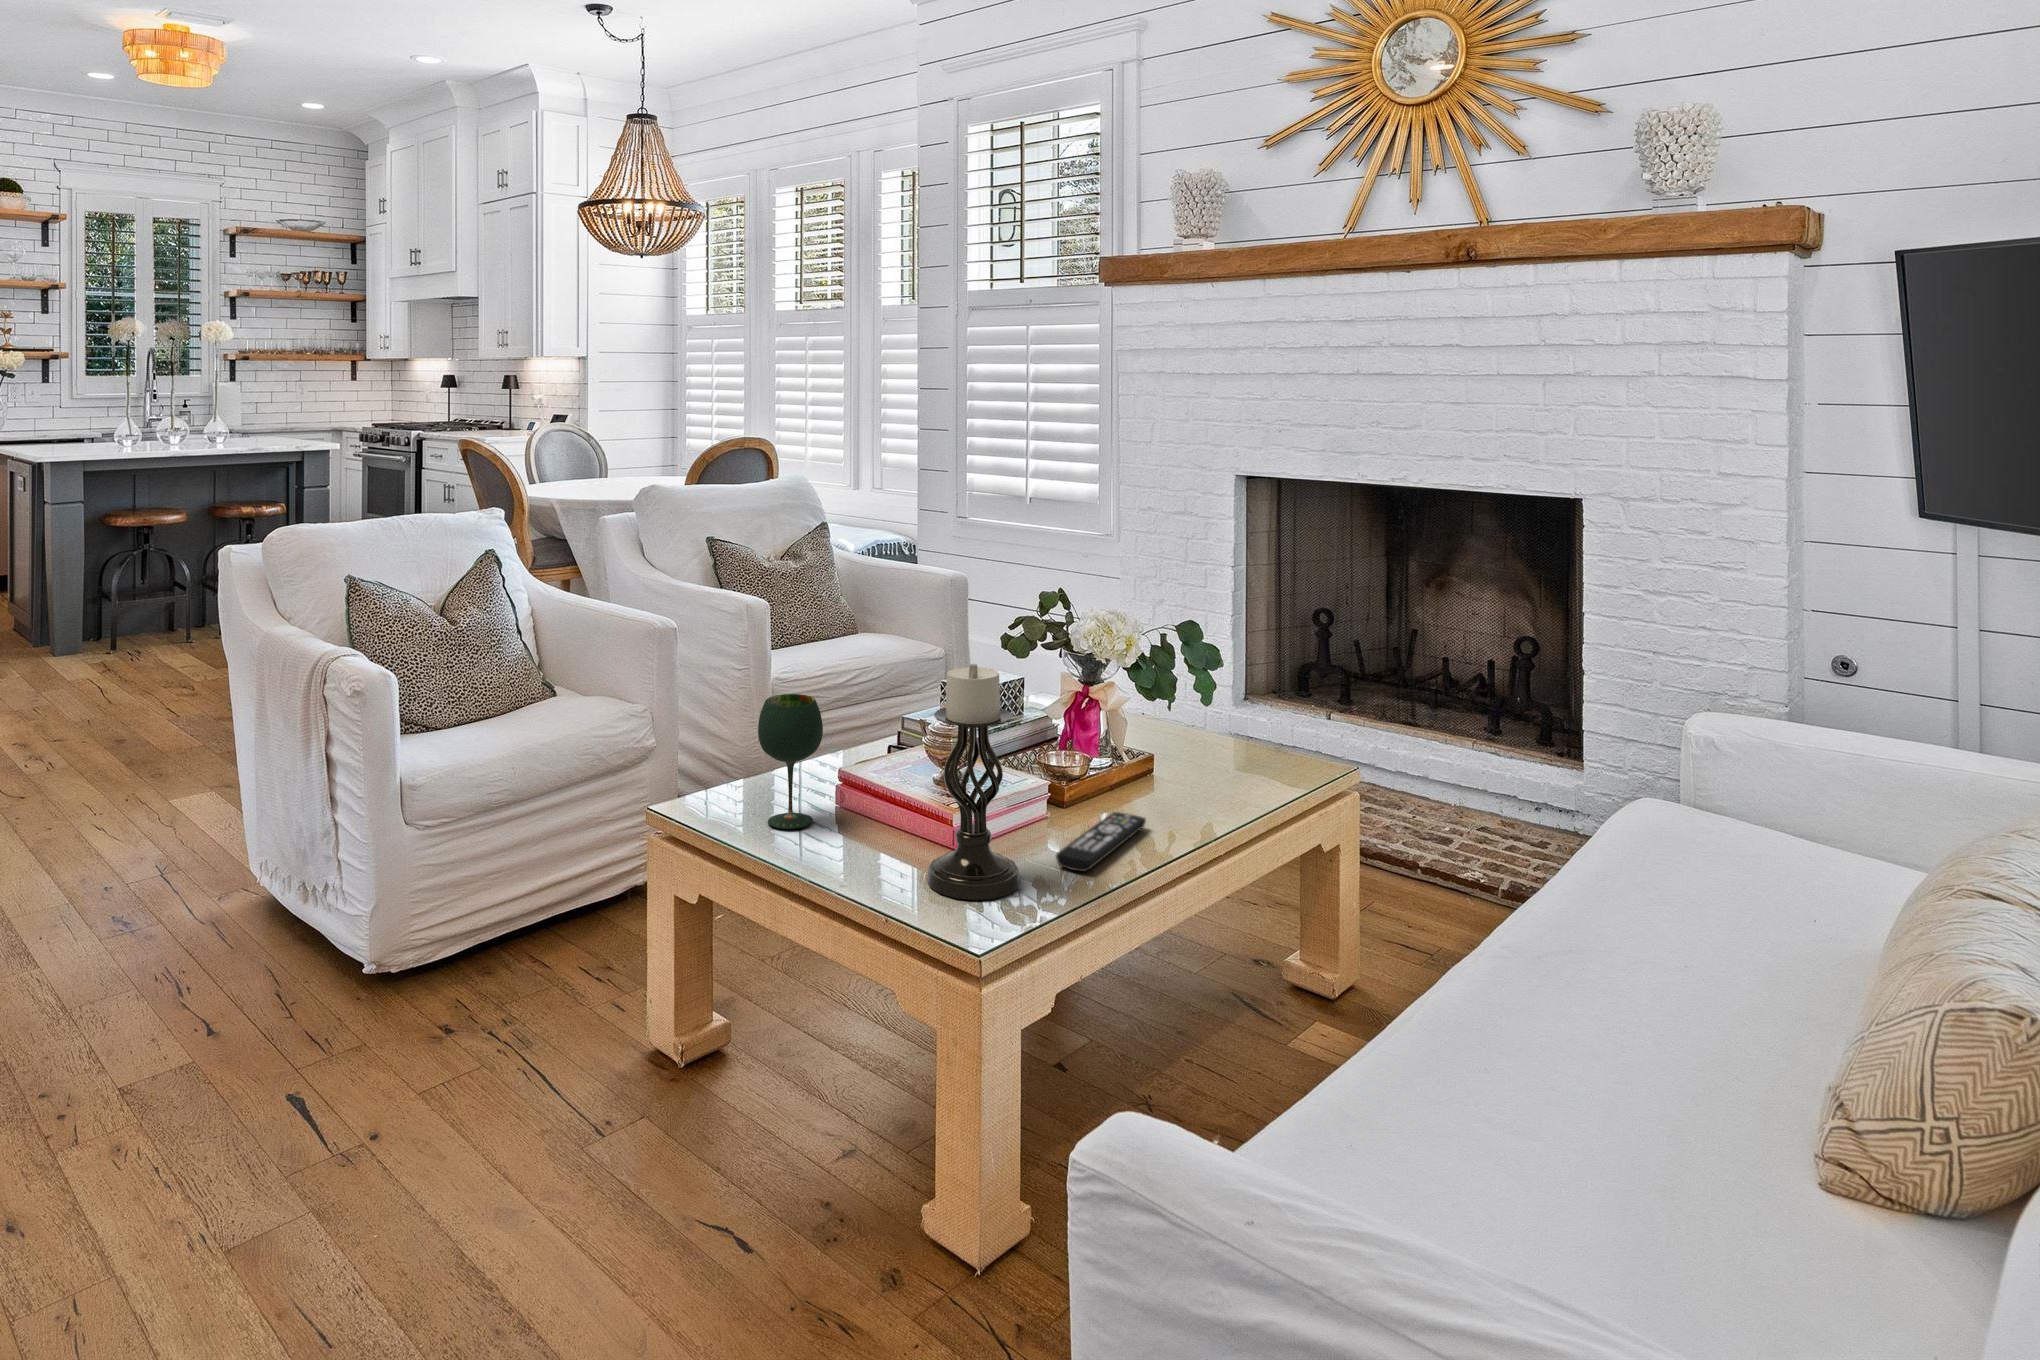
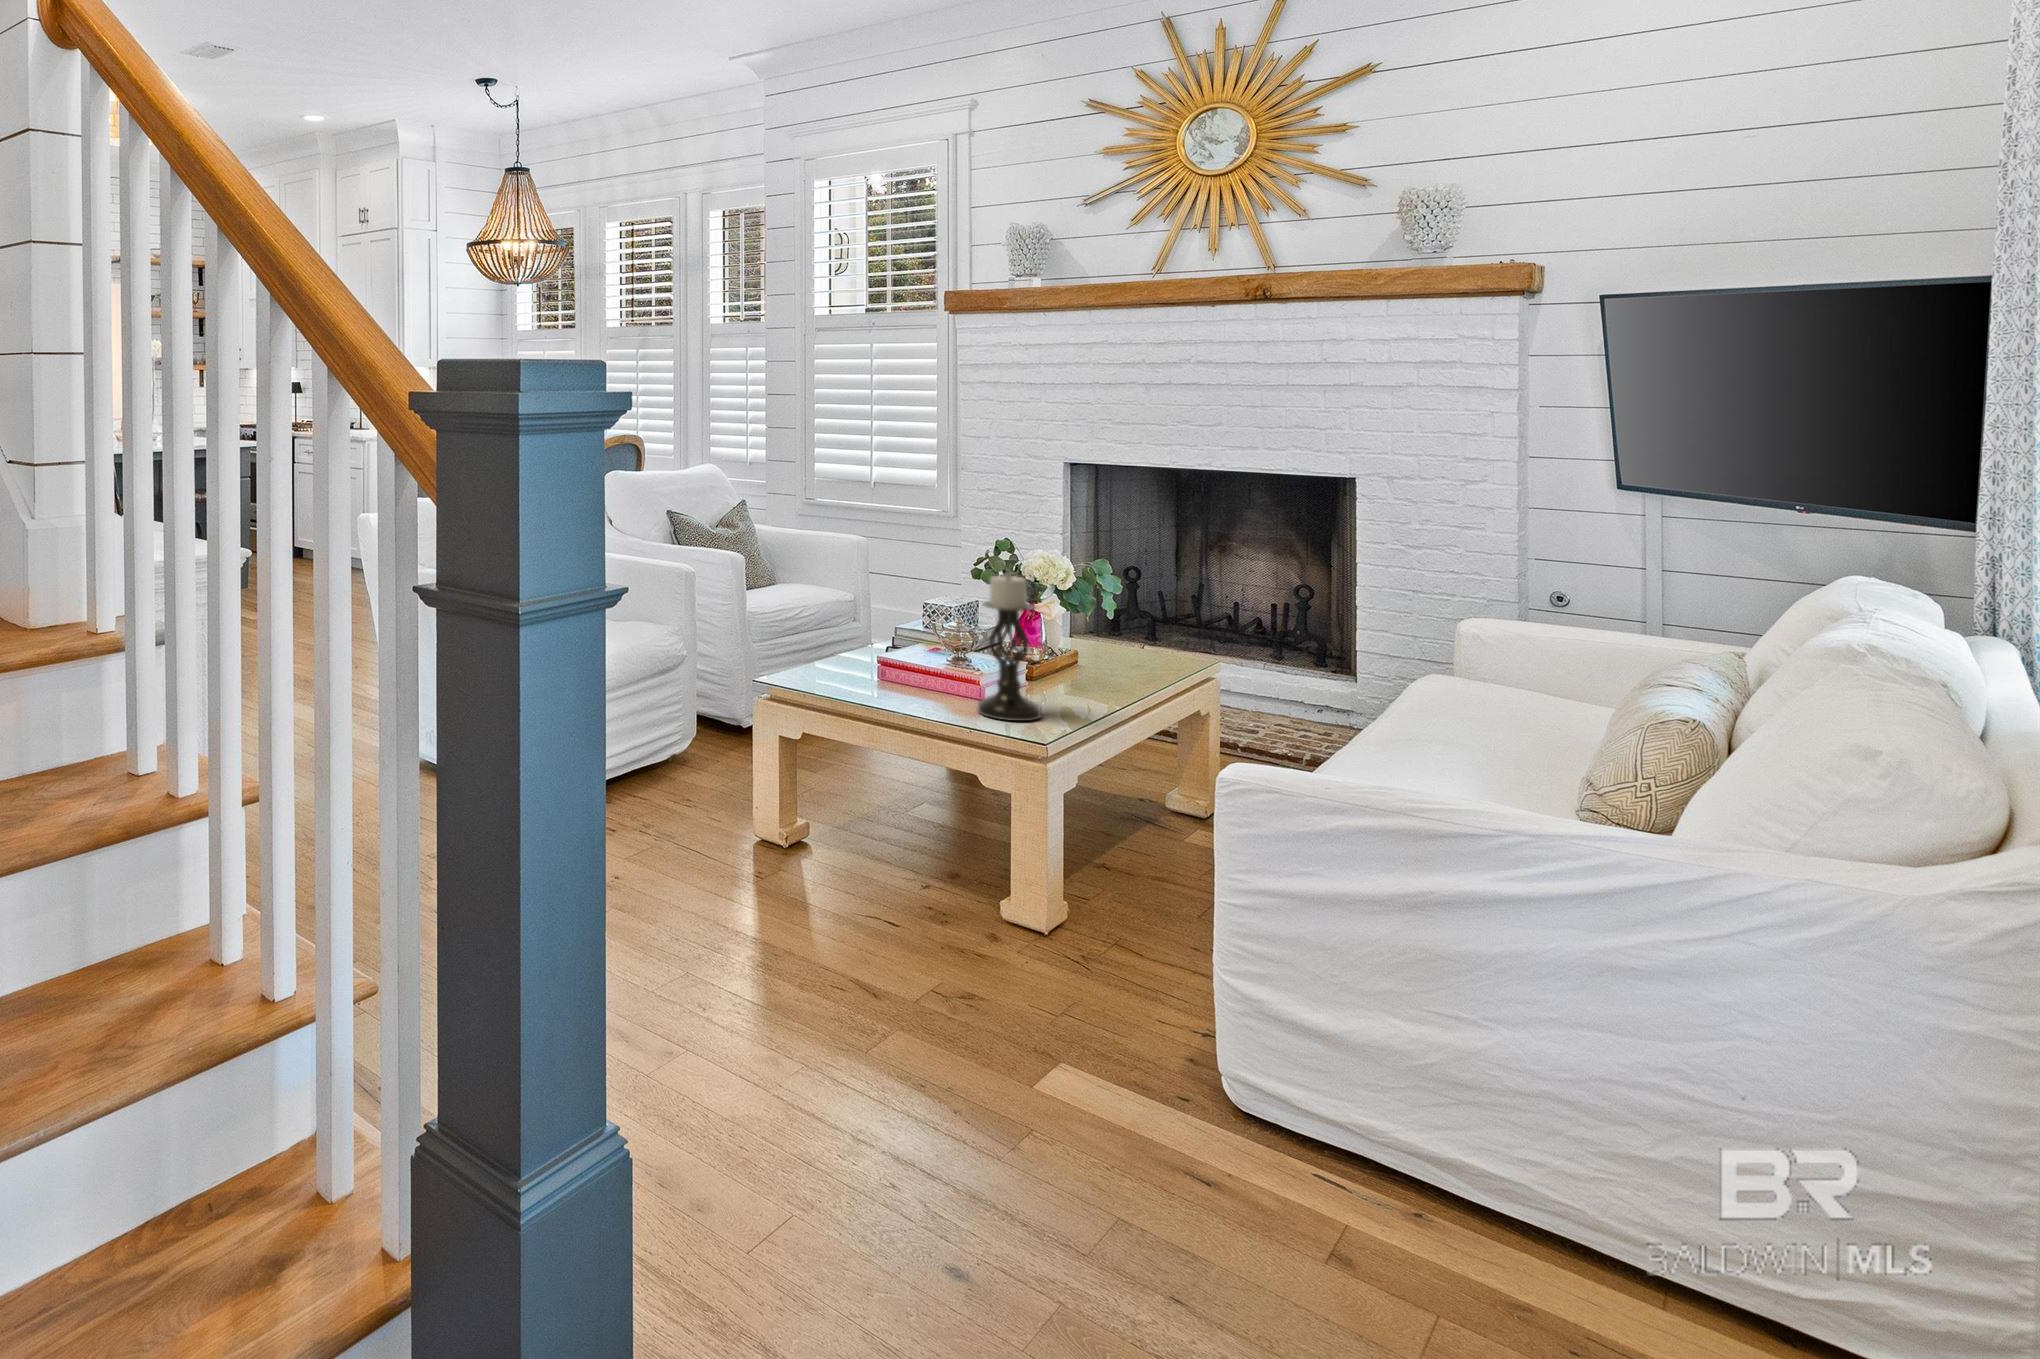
wine glass: present [758,694,823,829] -> none [834,600,879,688]
remote control: present [1056,812,1146,871] -> none [1056,680,1100,709]

